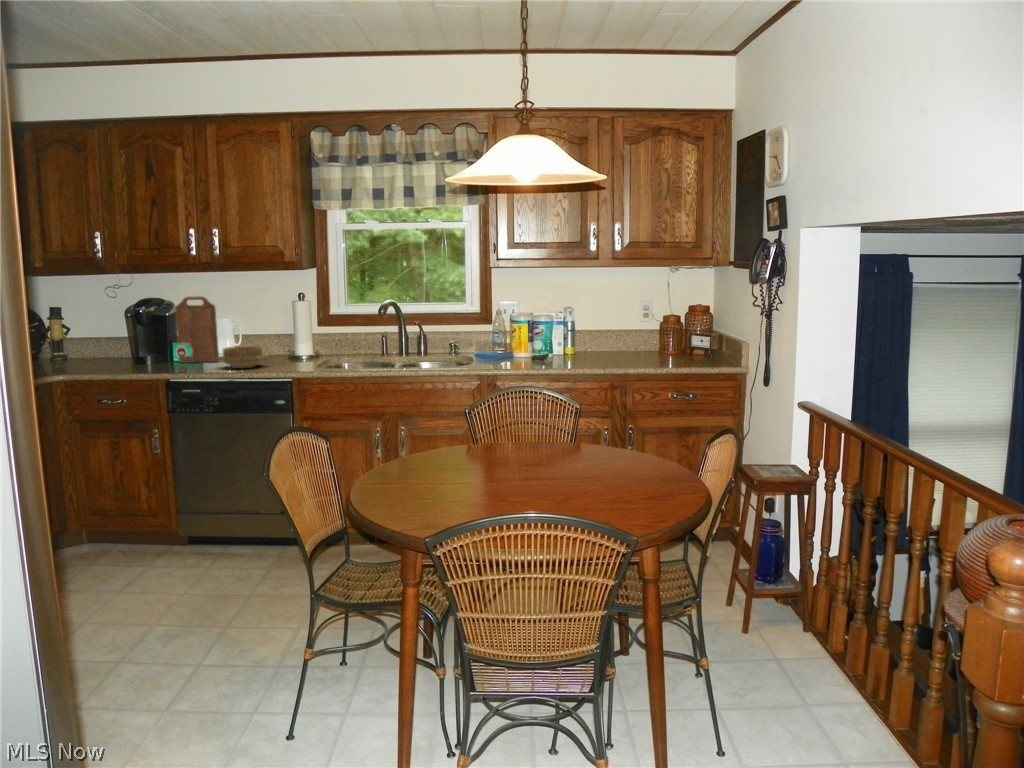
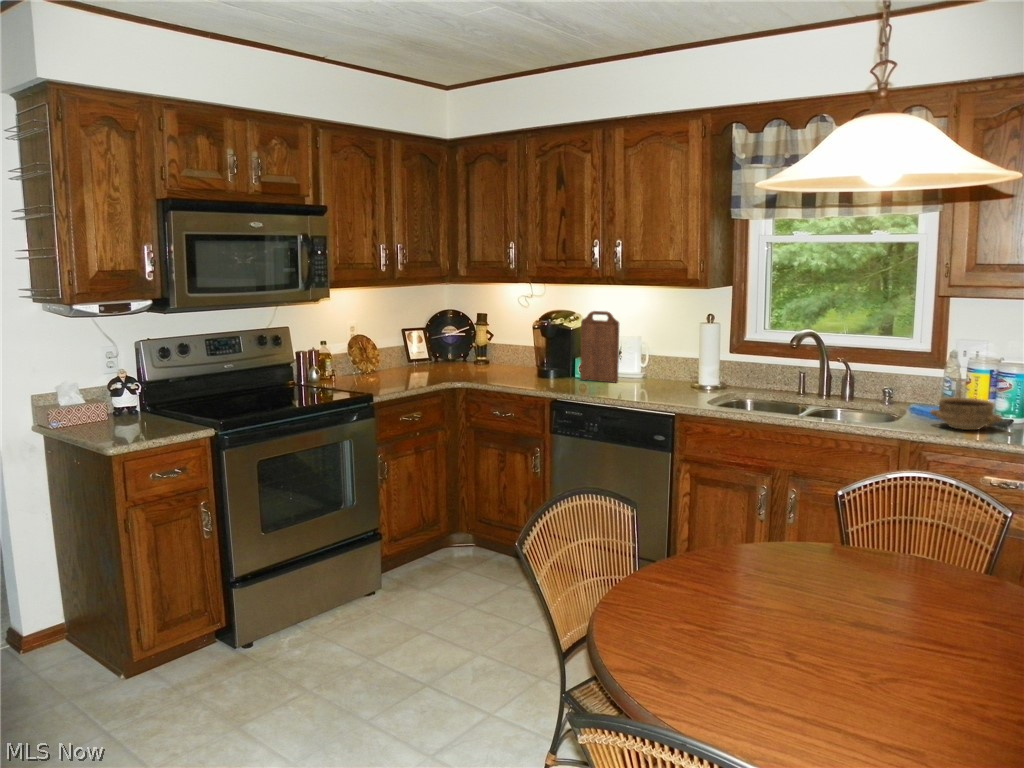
ceramic bowl: present [217,346,268,368] -> present [930,398,1002,430]

